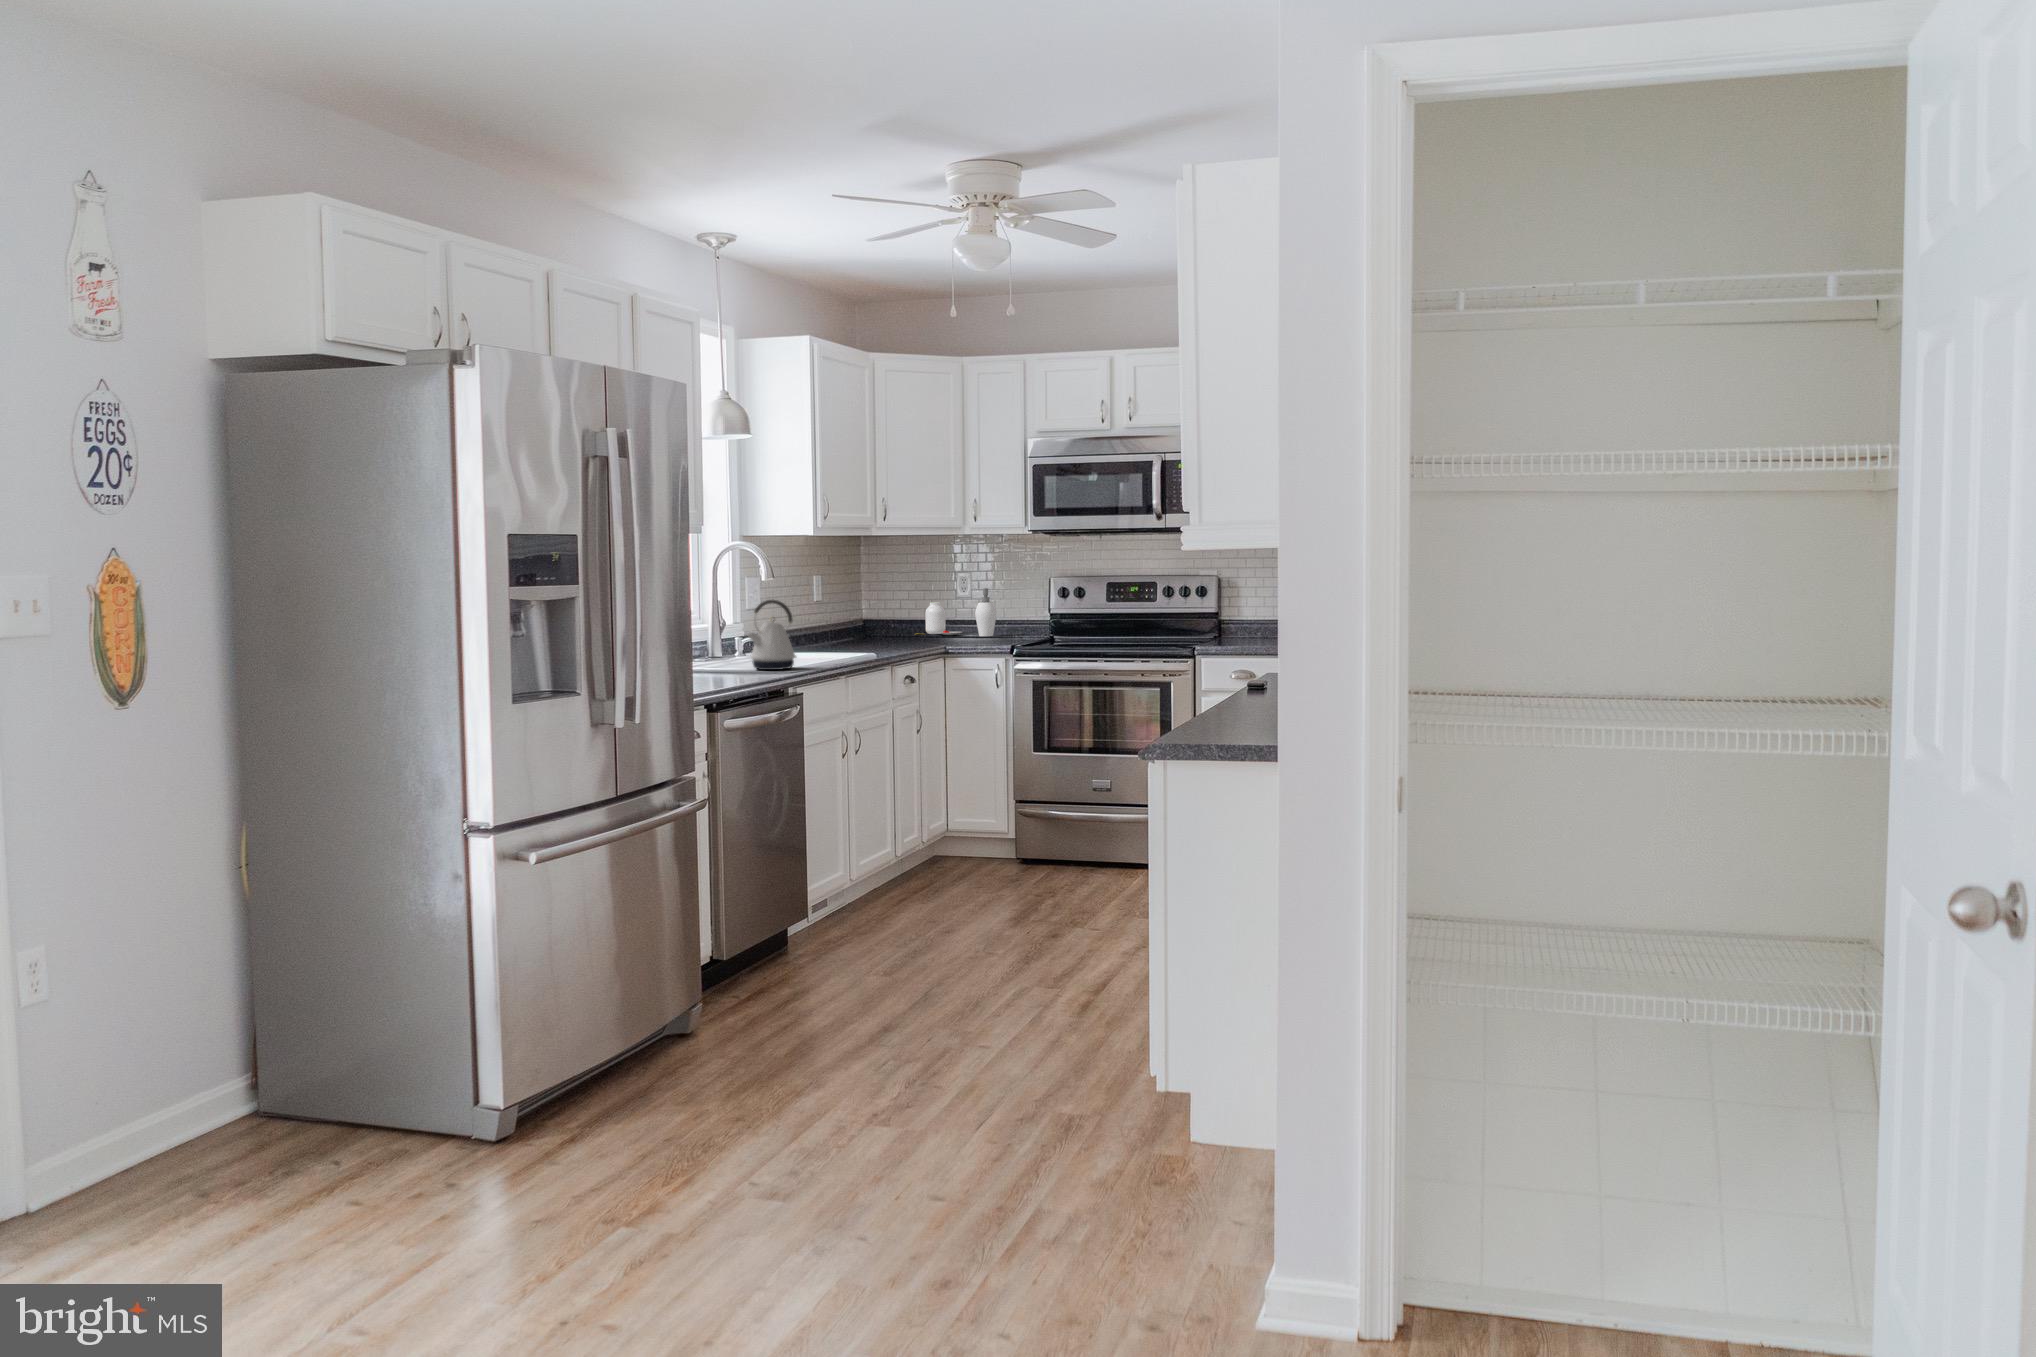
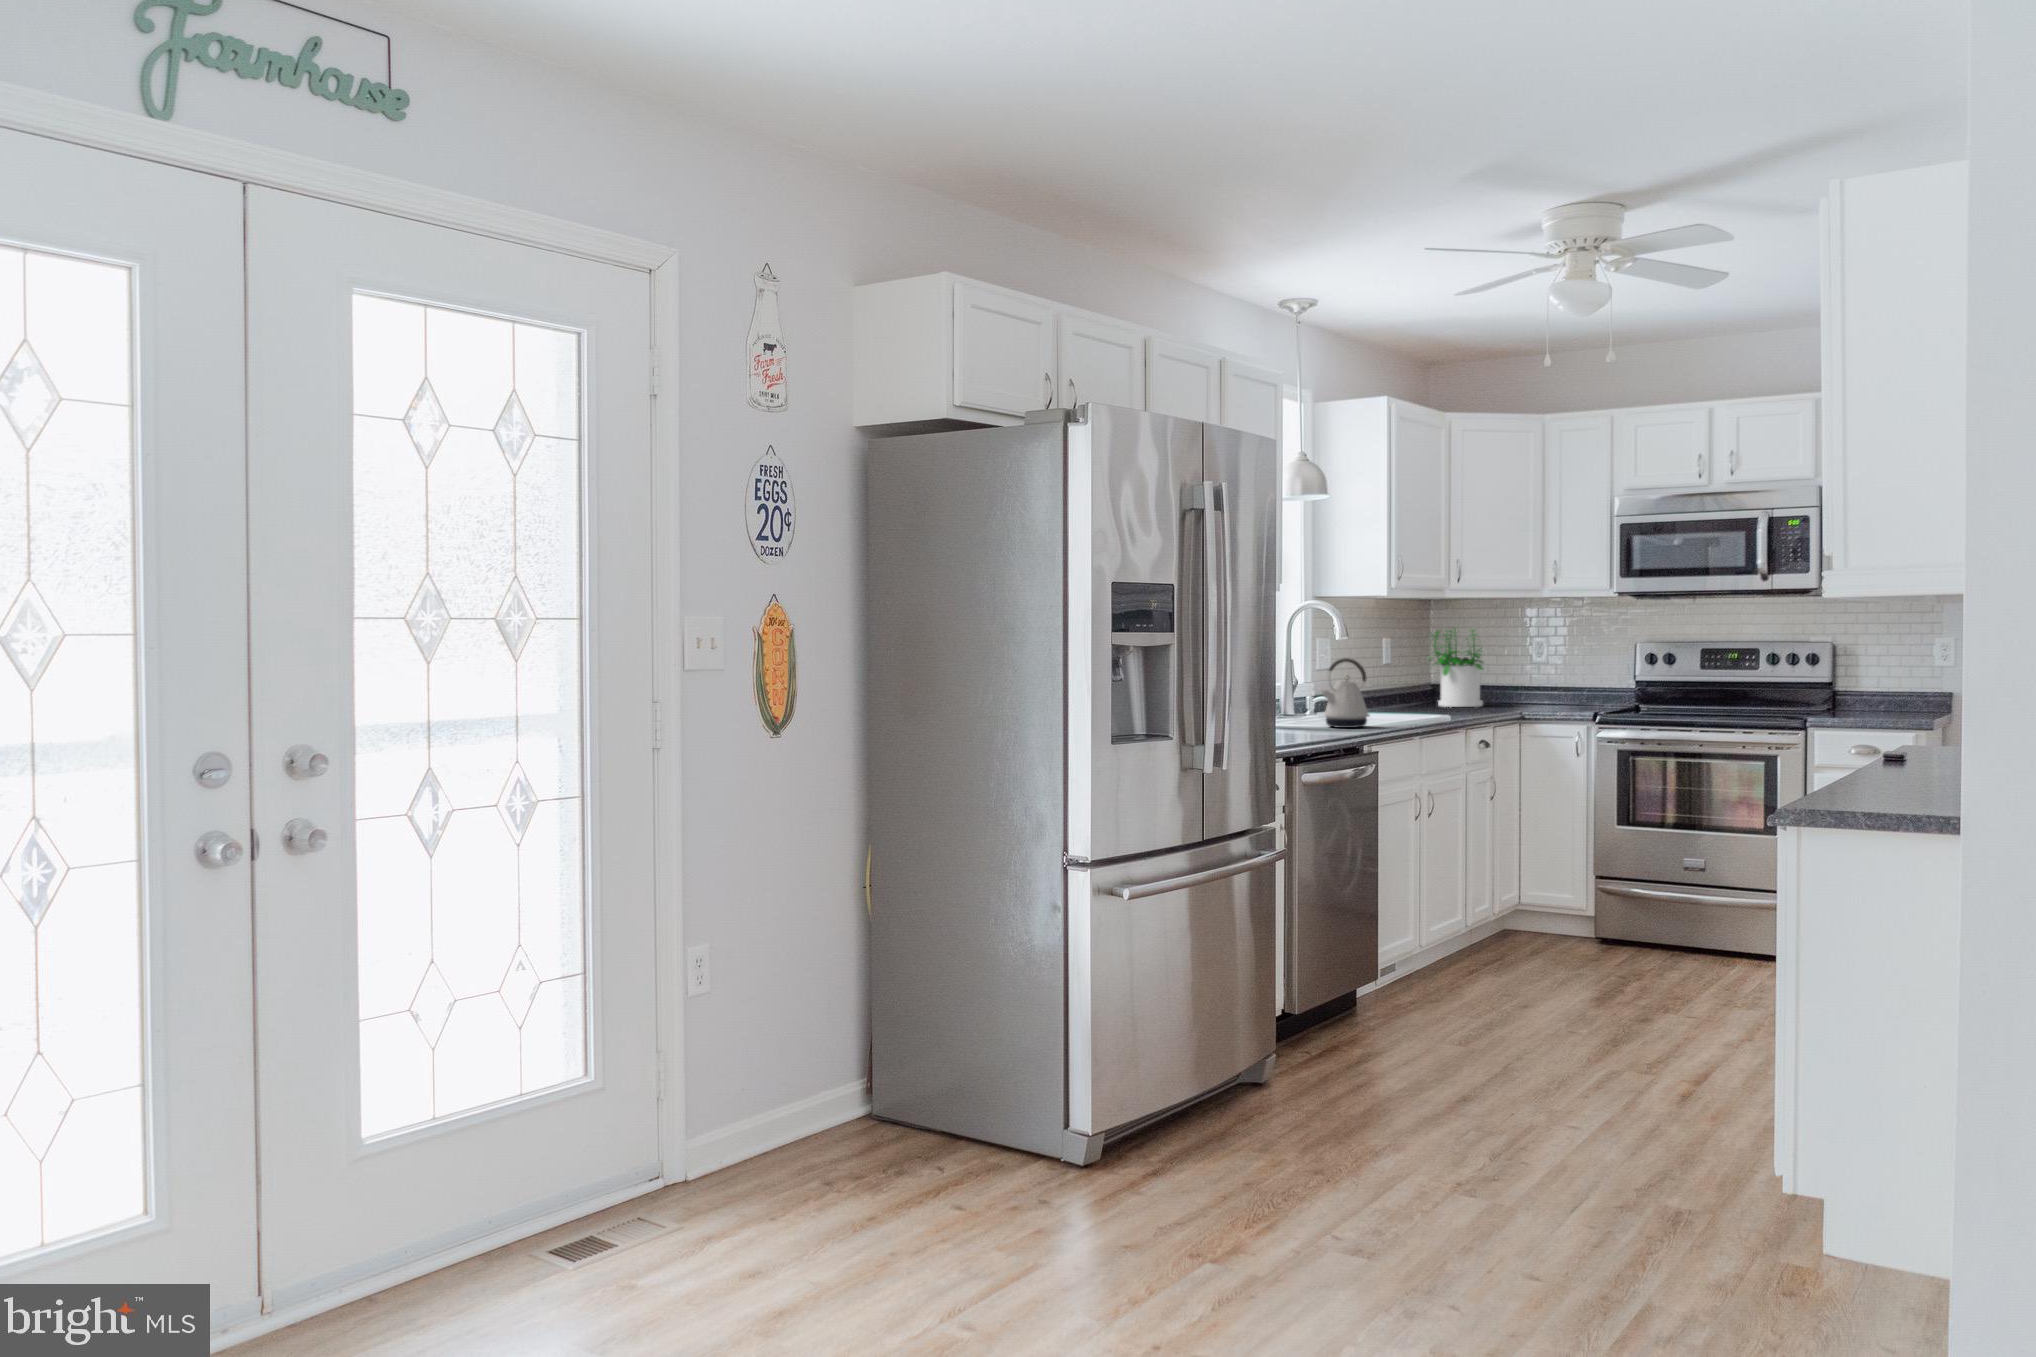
potted plant: none [857,563,913,643] -> present [1430,629,1483,707]
soap dispenser: present [975,588,998,636] -> none [1549,654,1578,703]
jar: present [915,602,962,635] -> none [1483,668,1535,701]

